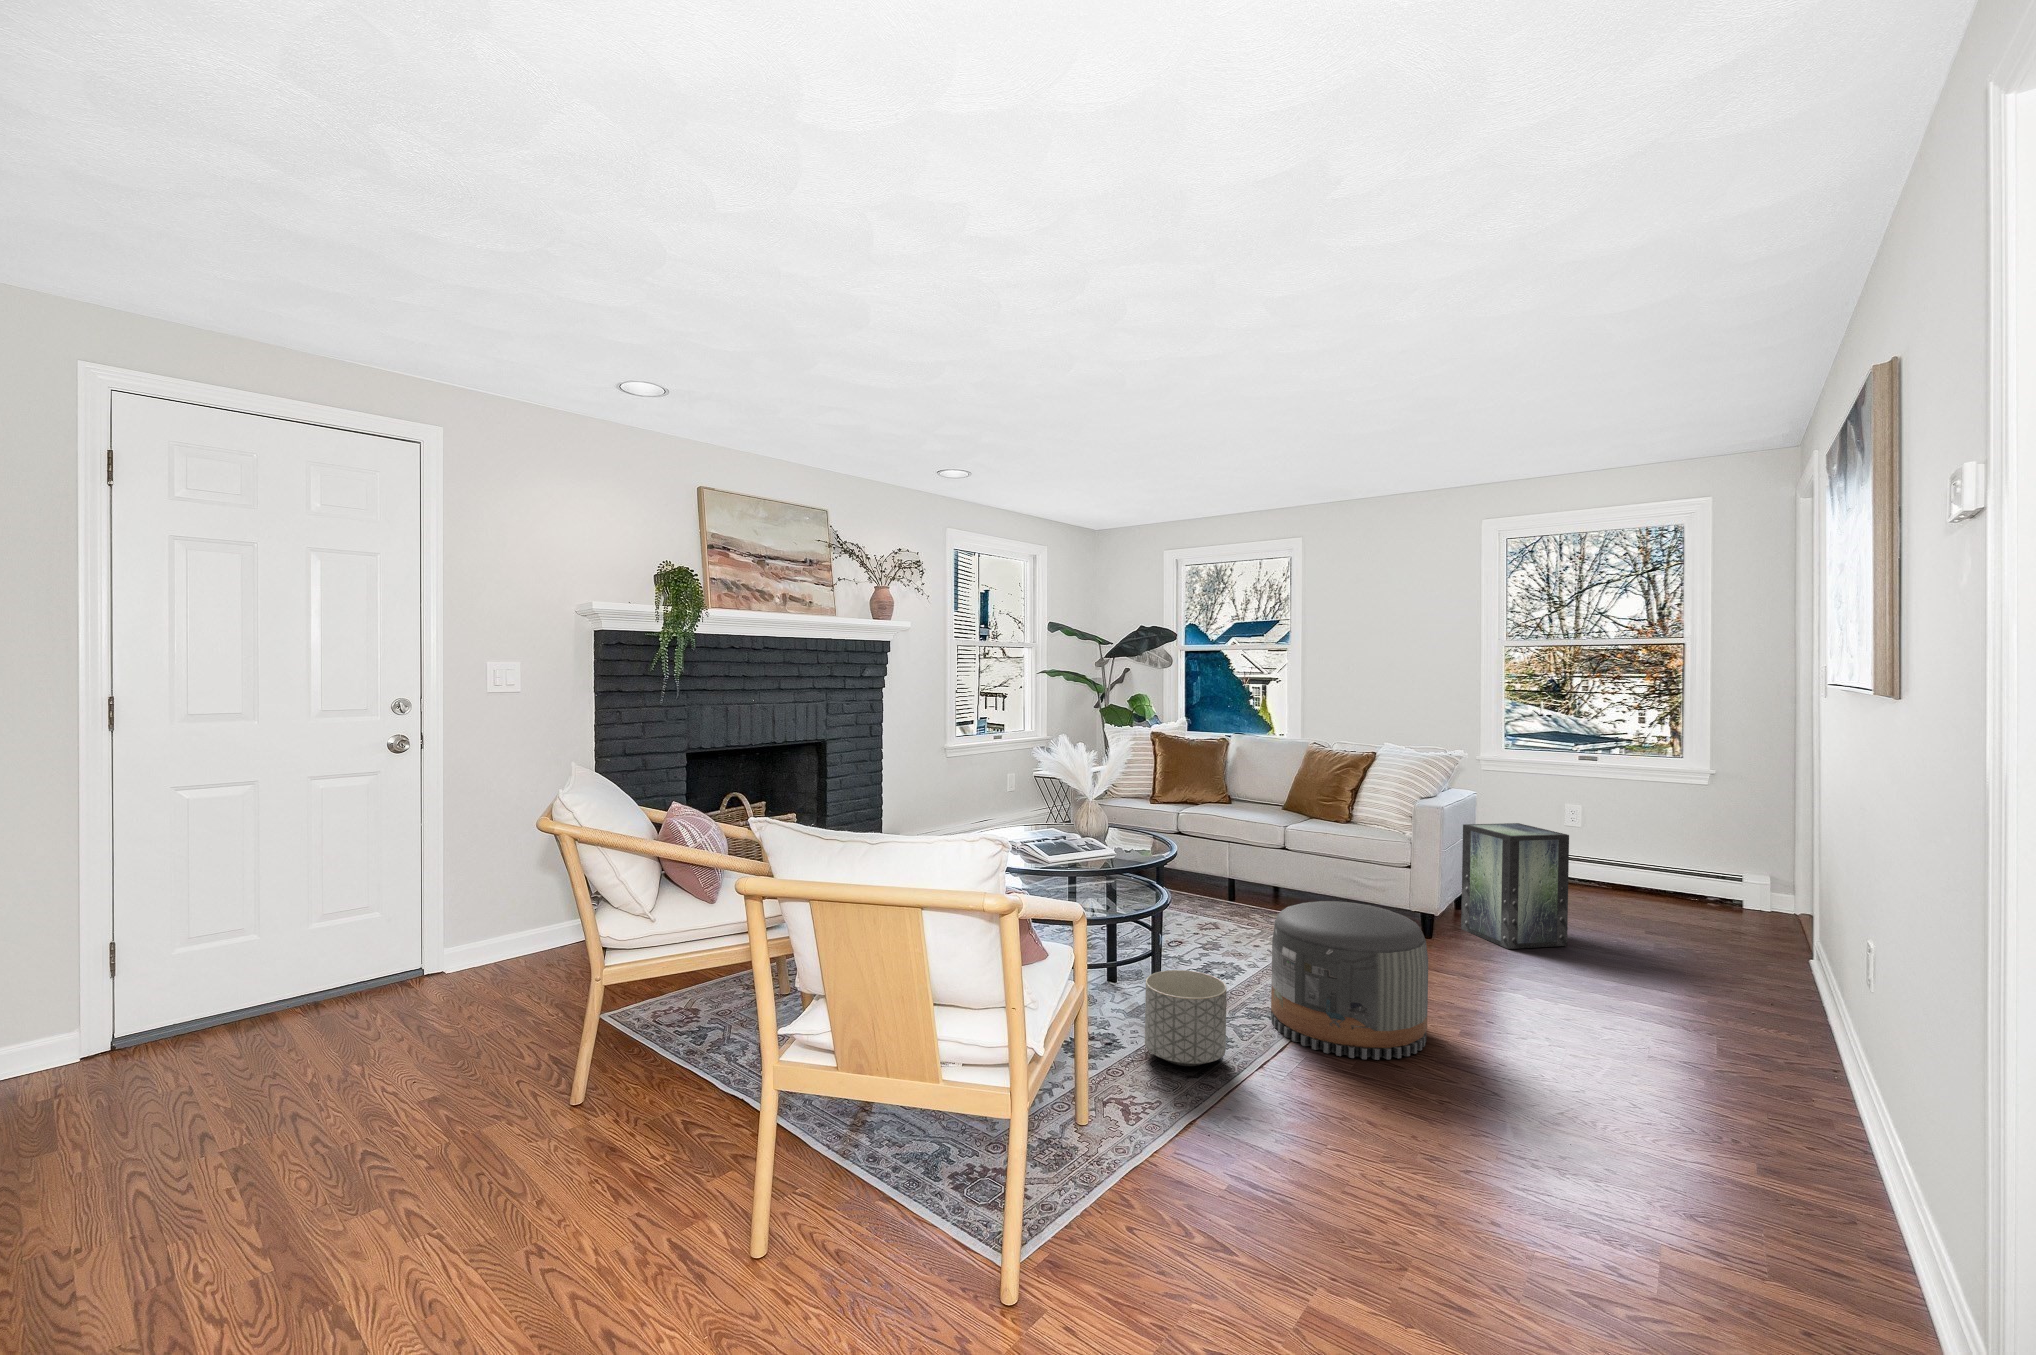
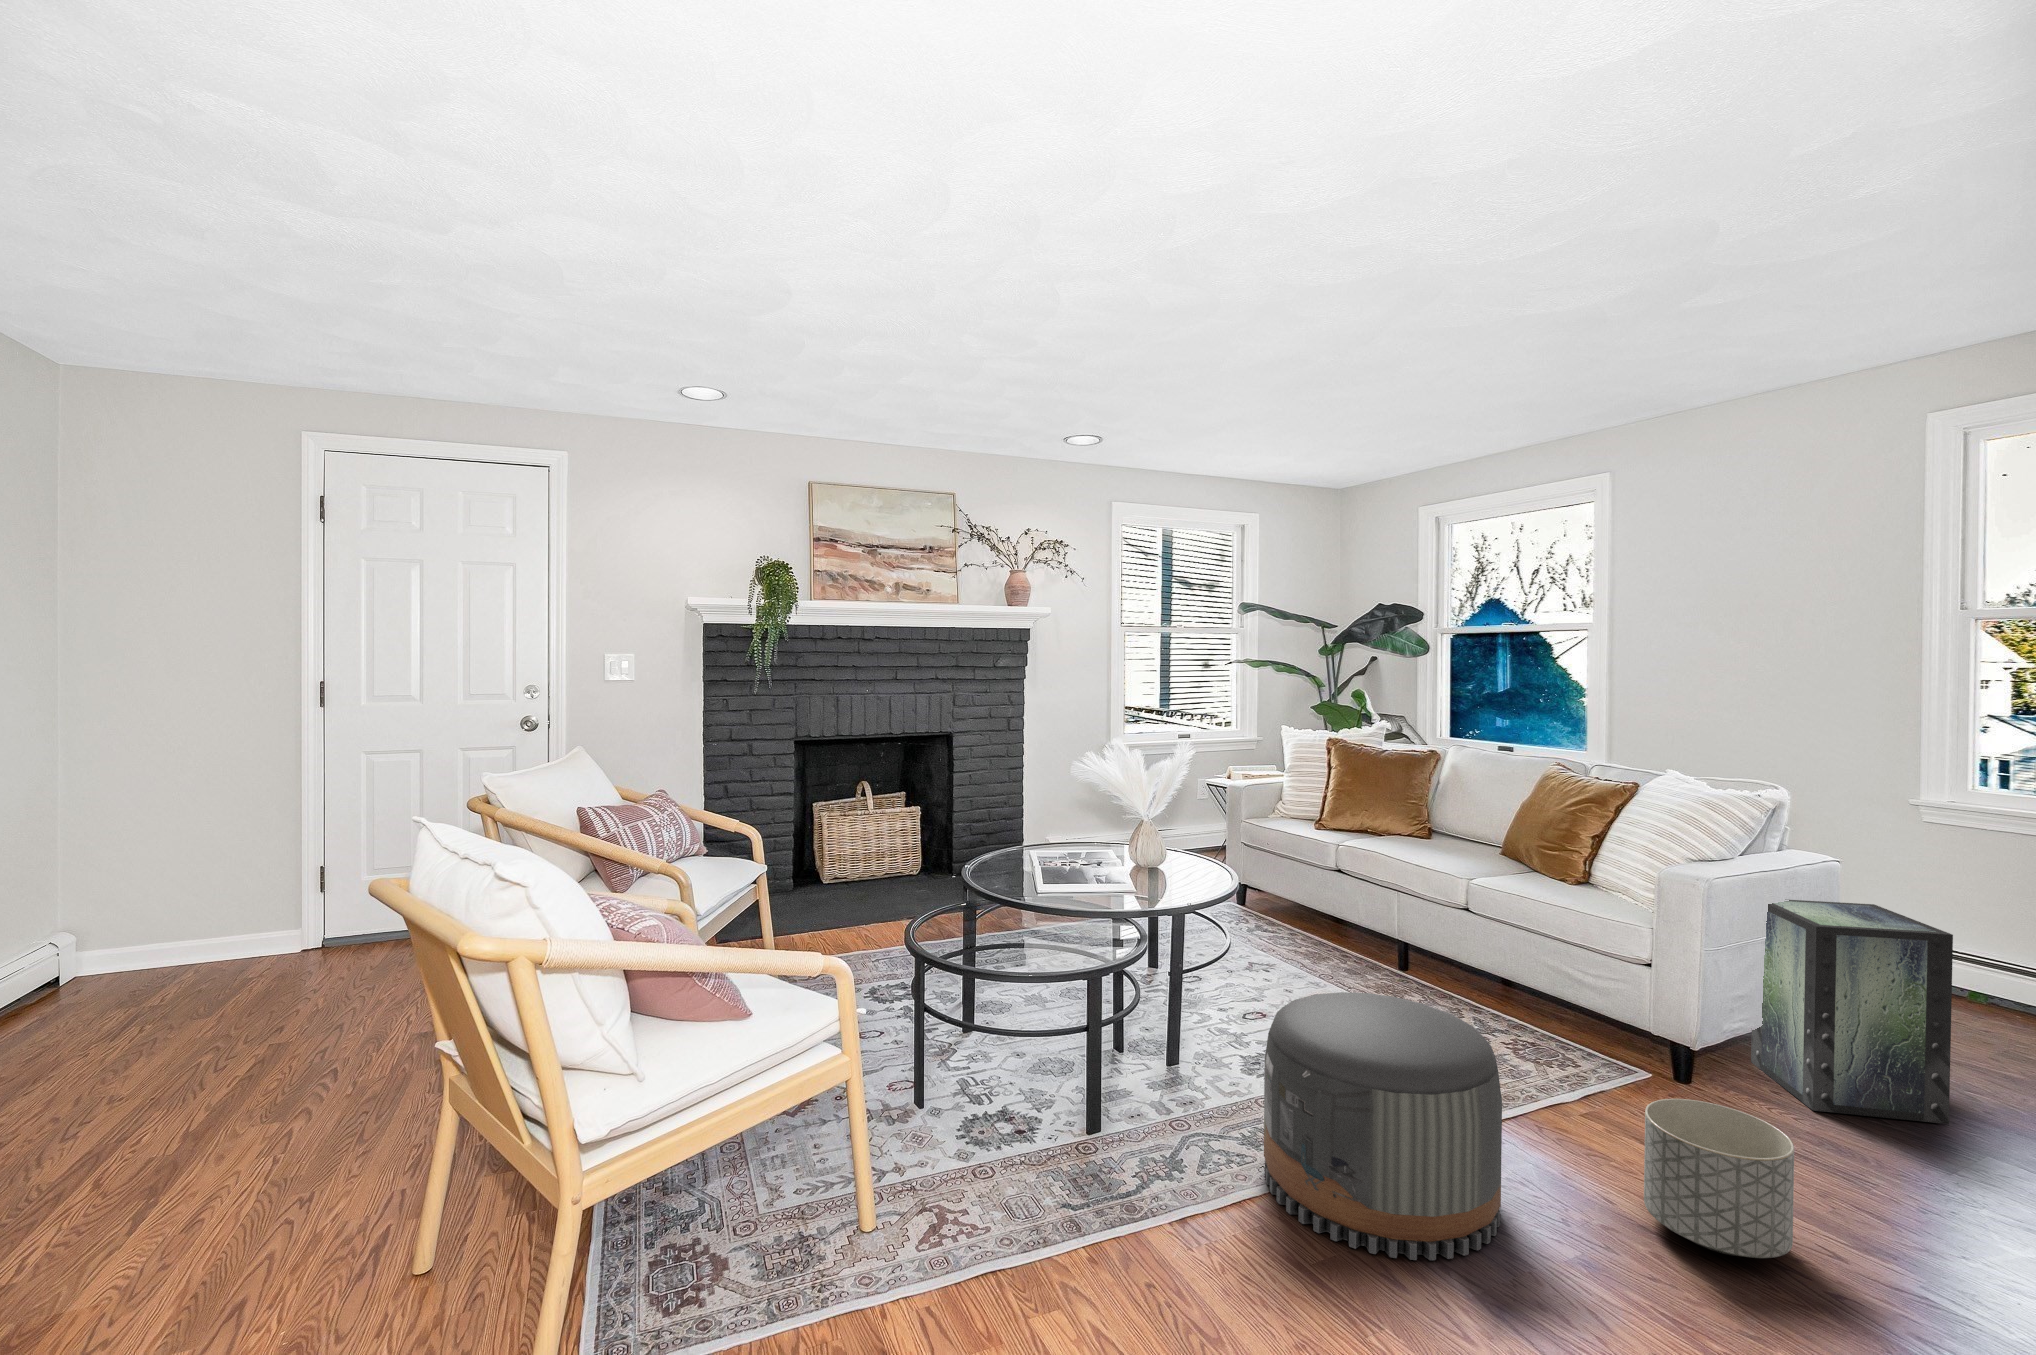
planter: present [1145,970,1227,1066] -> present [1644,1099,1794,1258]

